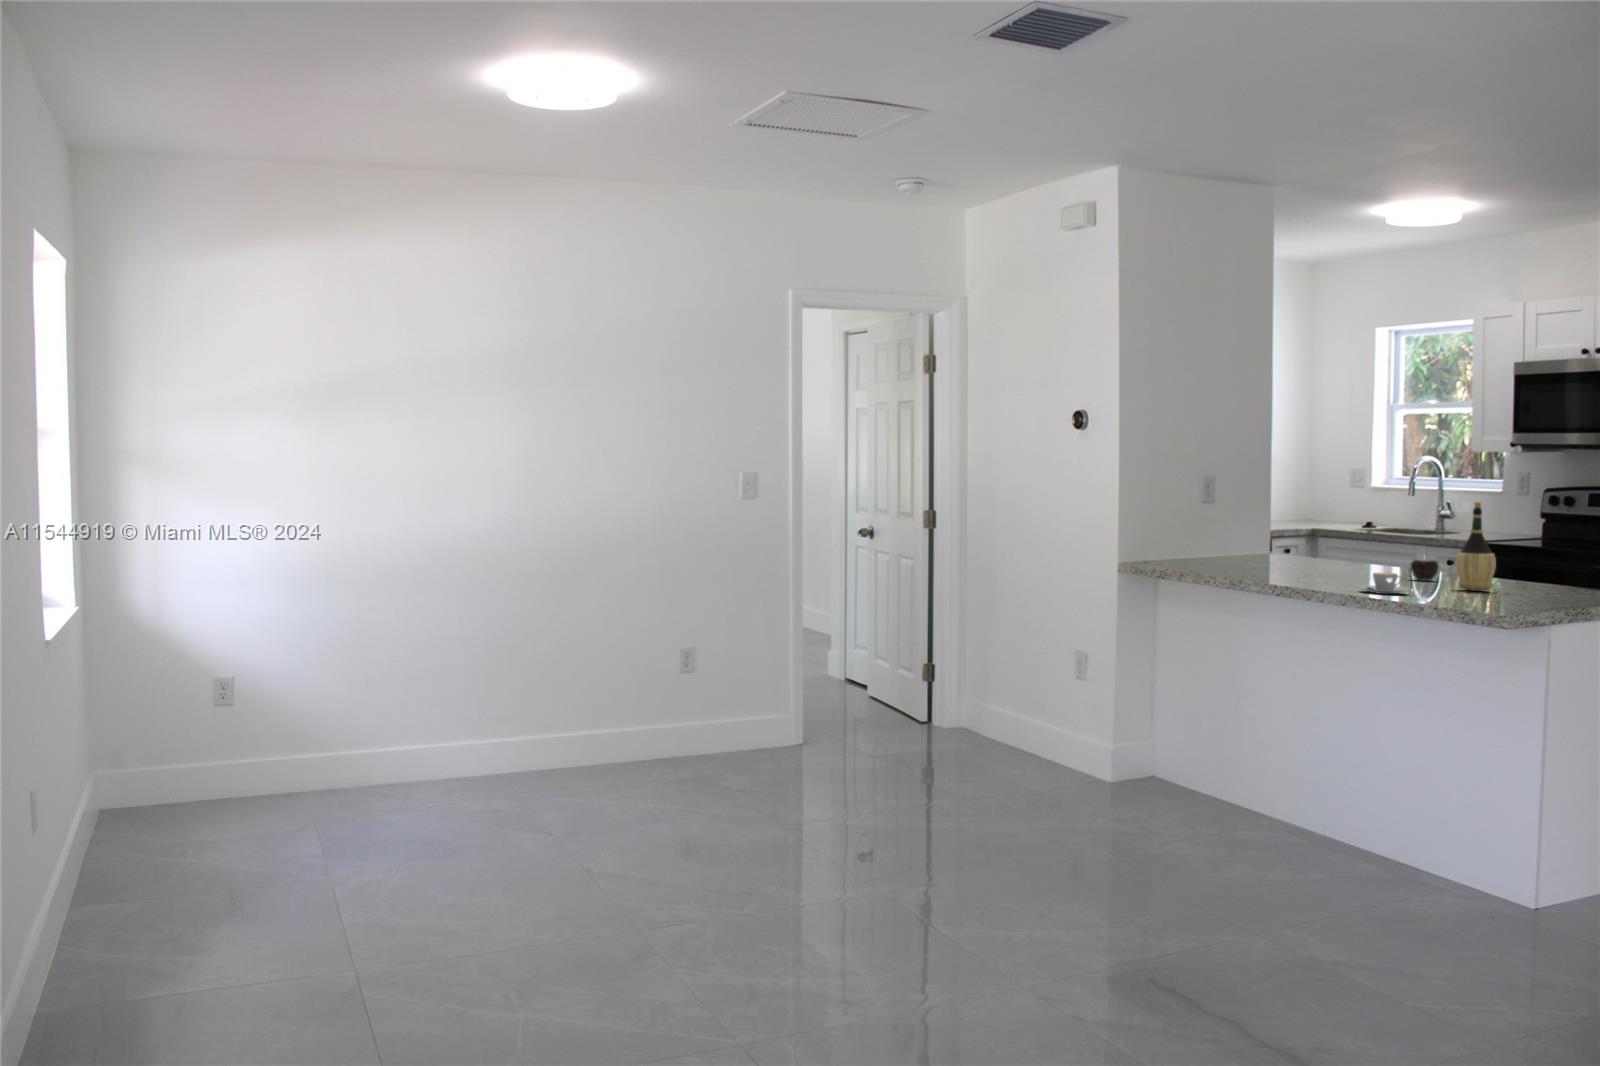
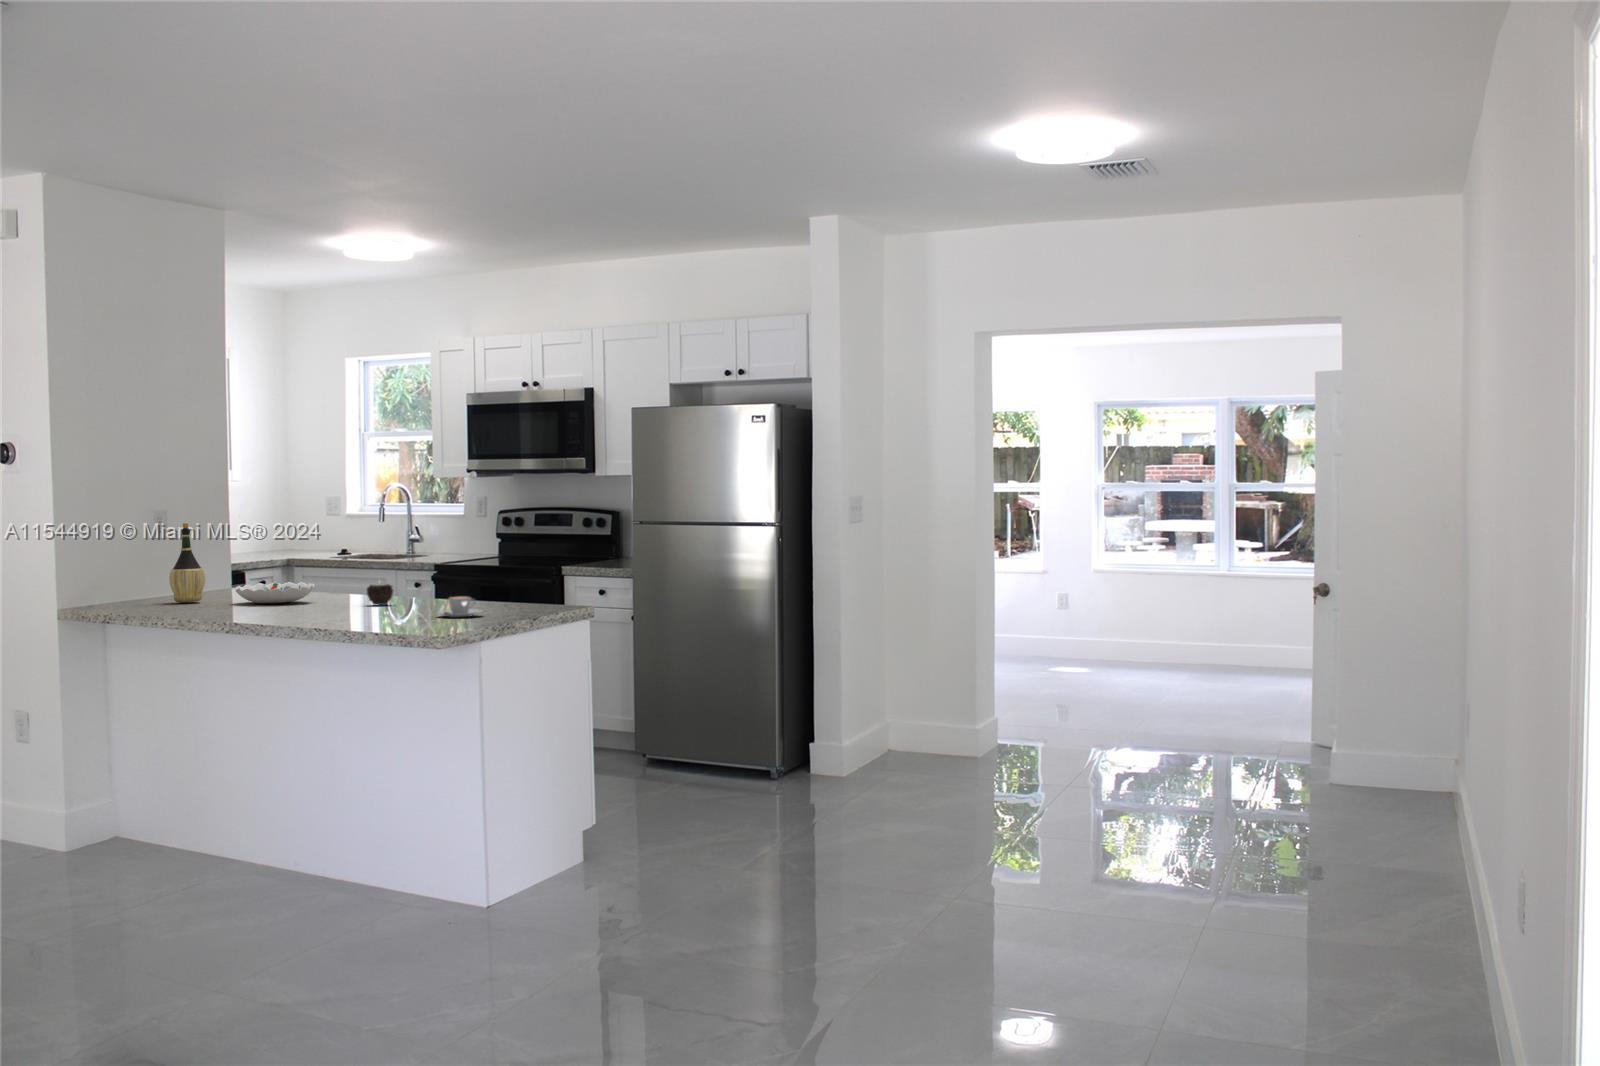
wine bottle: present [1455,502,1496,591] -> present [169,523,205,603]
decorative bowl: none [1280,551,1356,571] -> present [235,582,315,603]
coffee cup: present [1360,572,1410,594] -> present [437,597,483,618]

